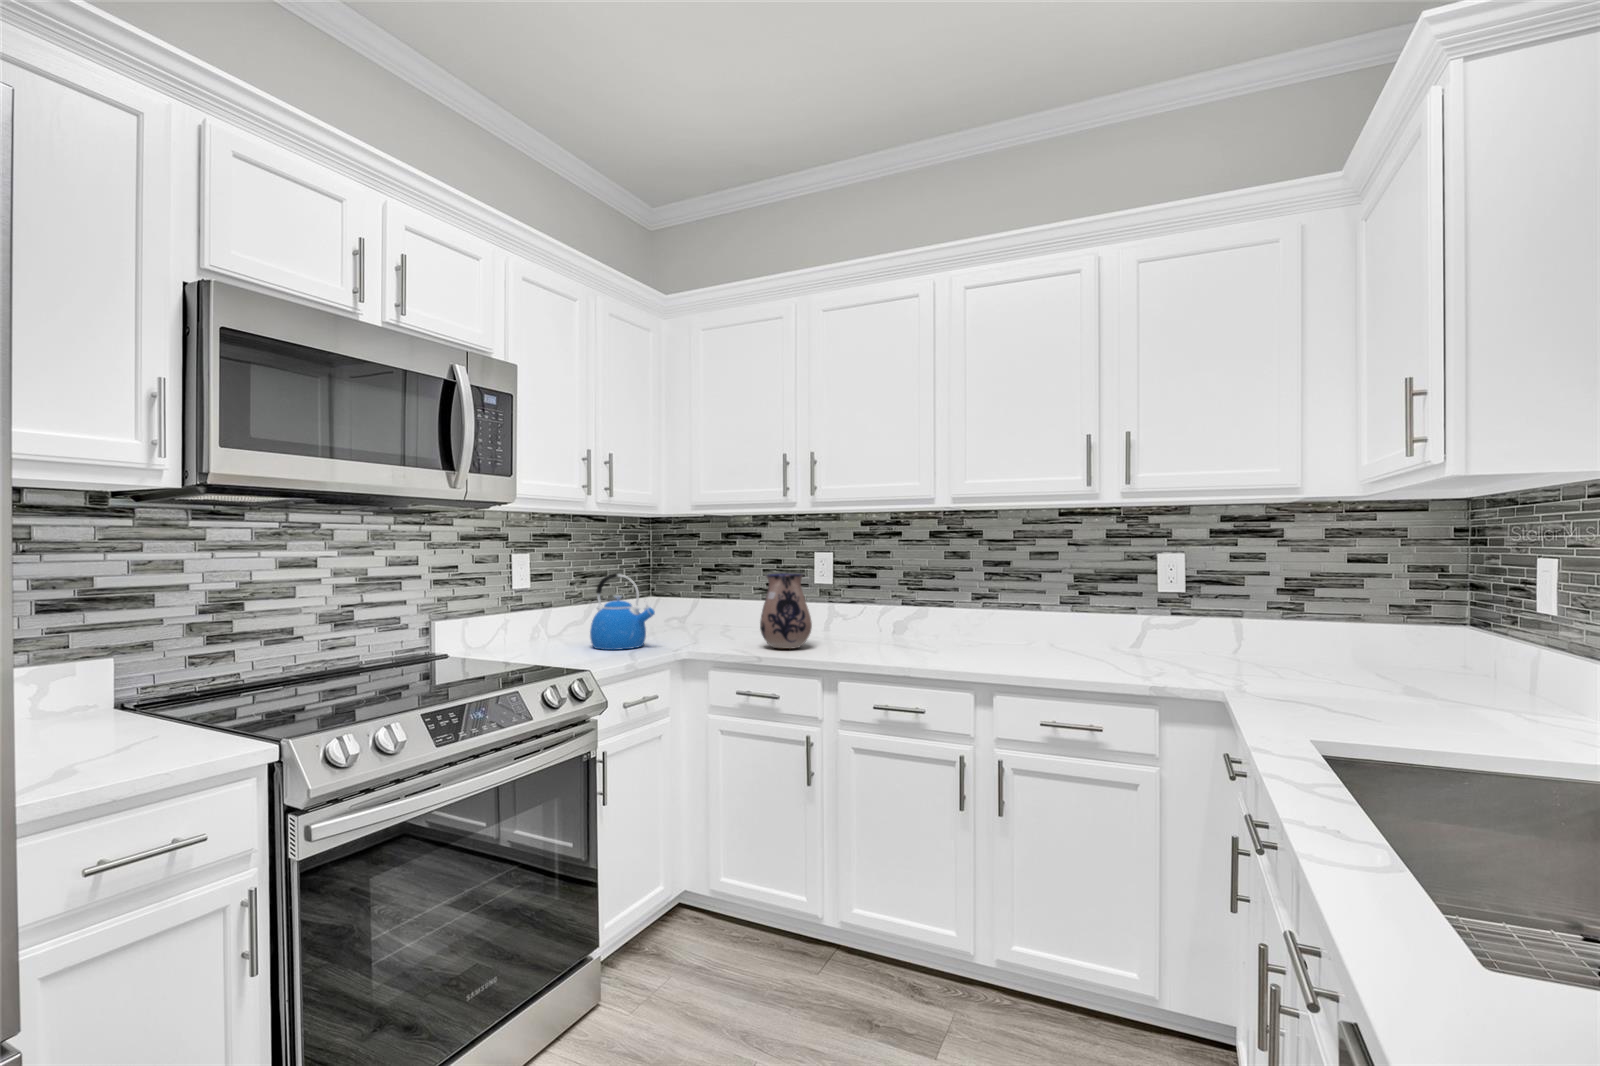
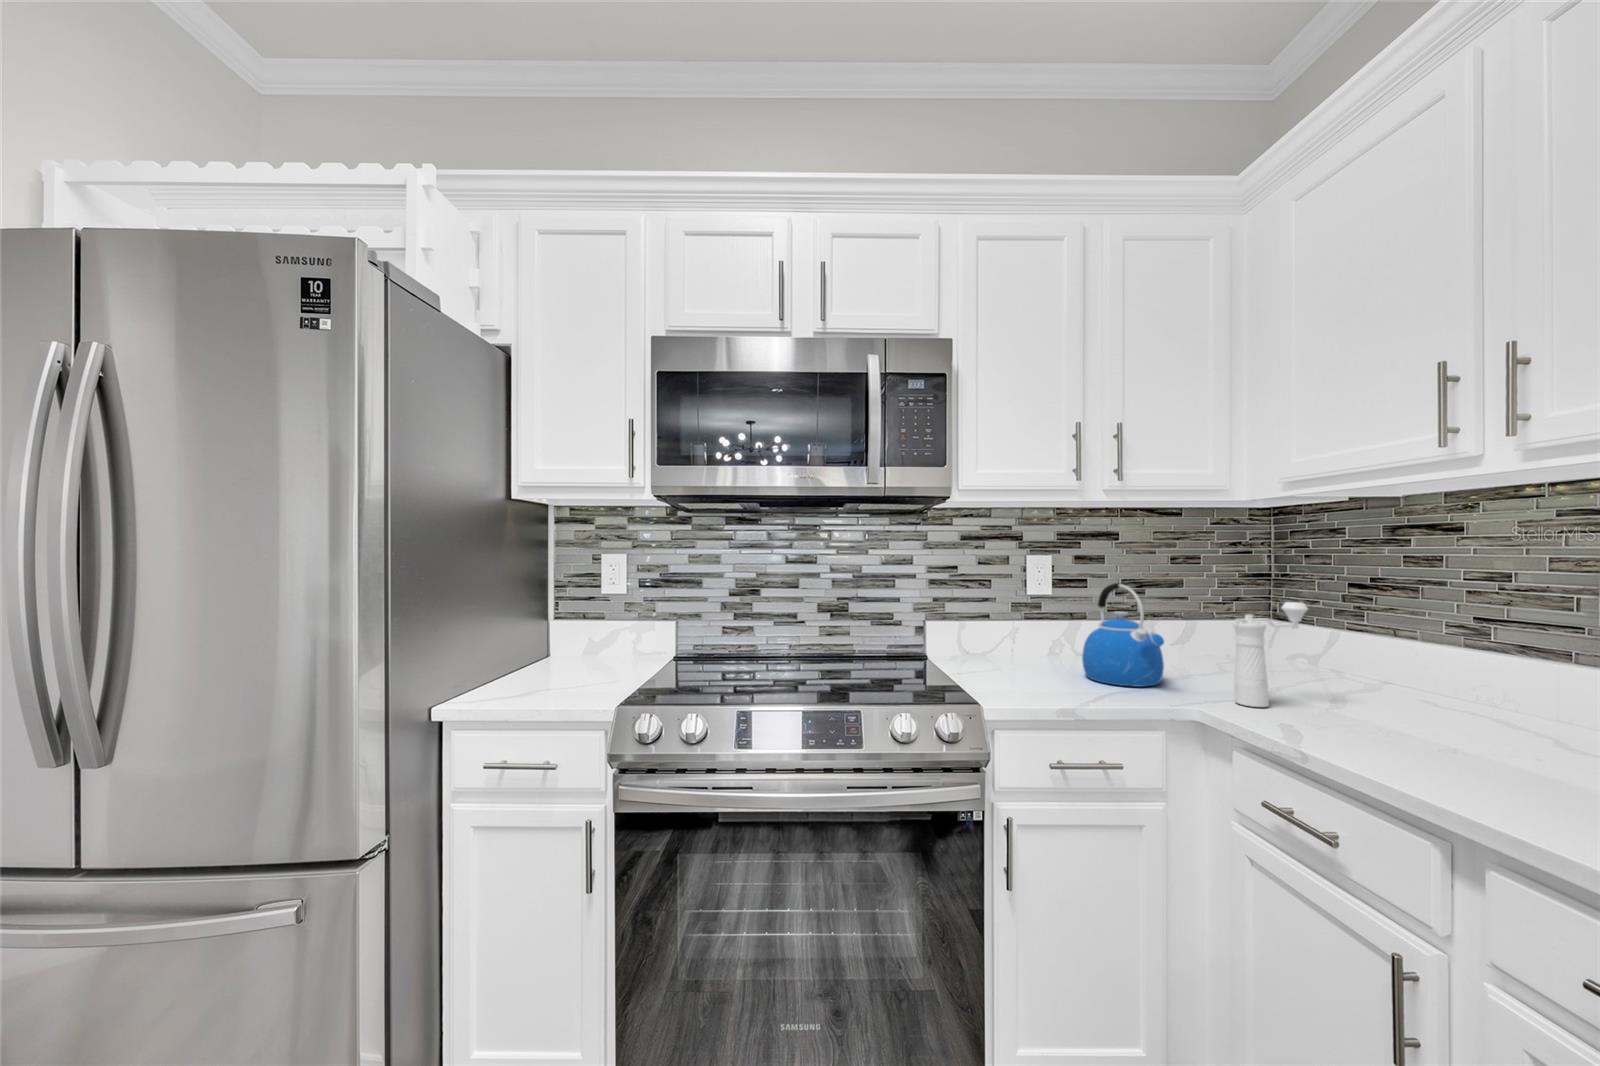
ceramic pitcher: present [760,574,812,648] -> none [1363,601,1516,759]
pepper mill: none [692,580,721,646] -> present [1233,602,1308,707]

